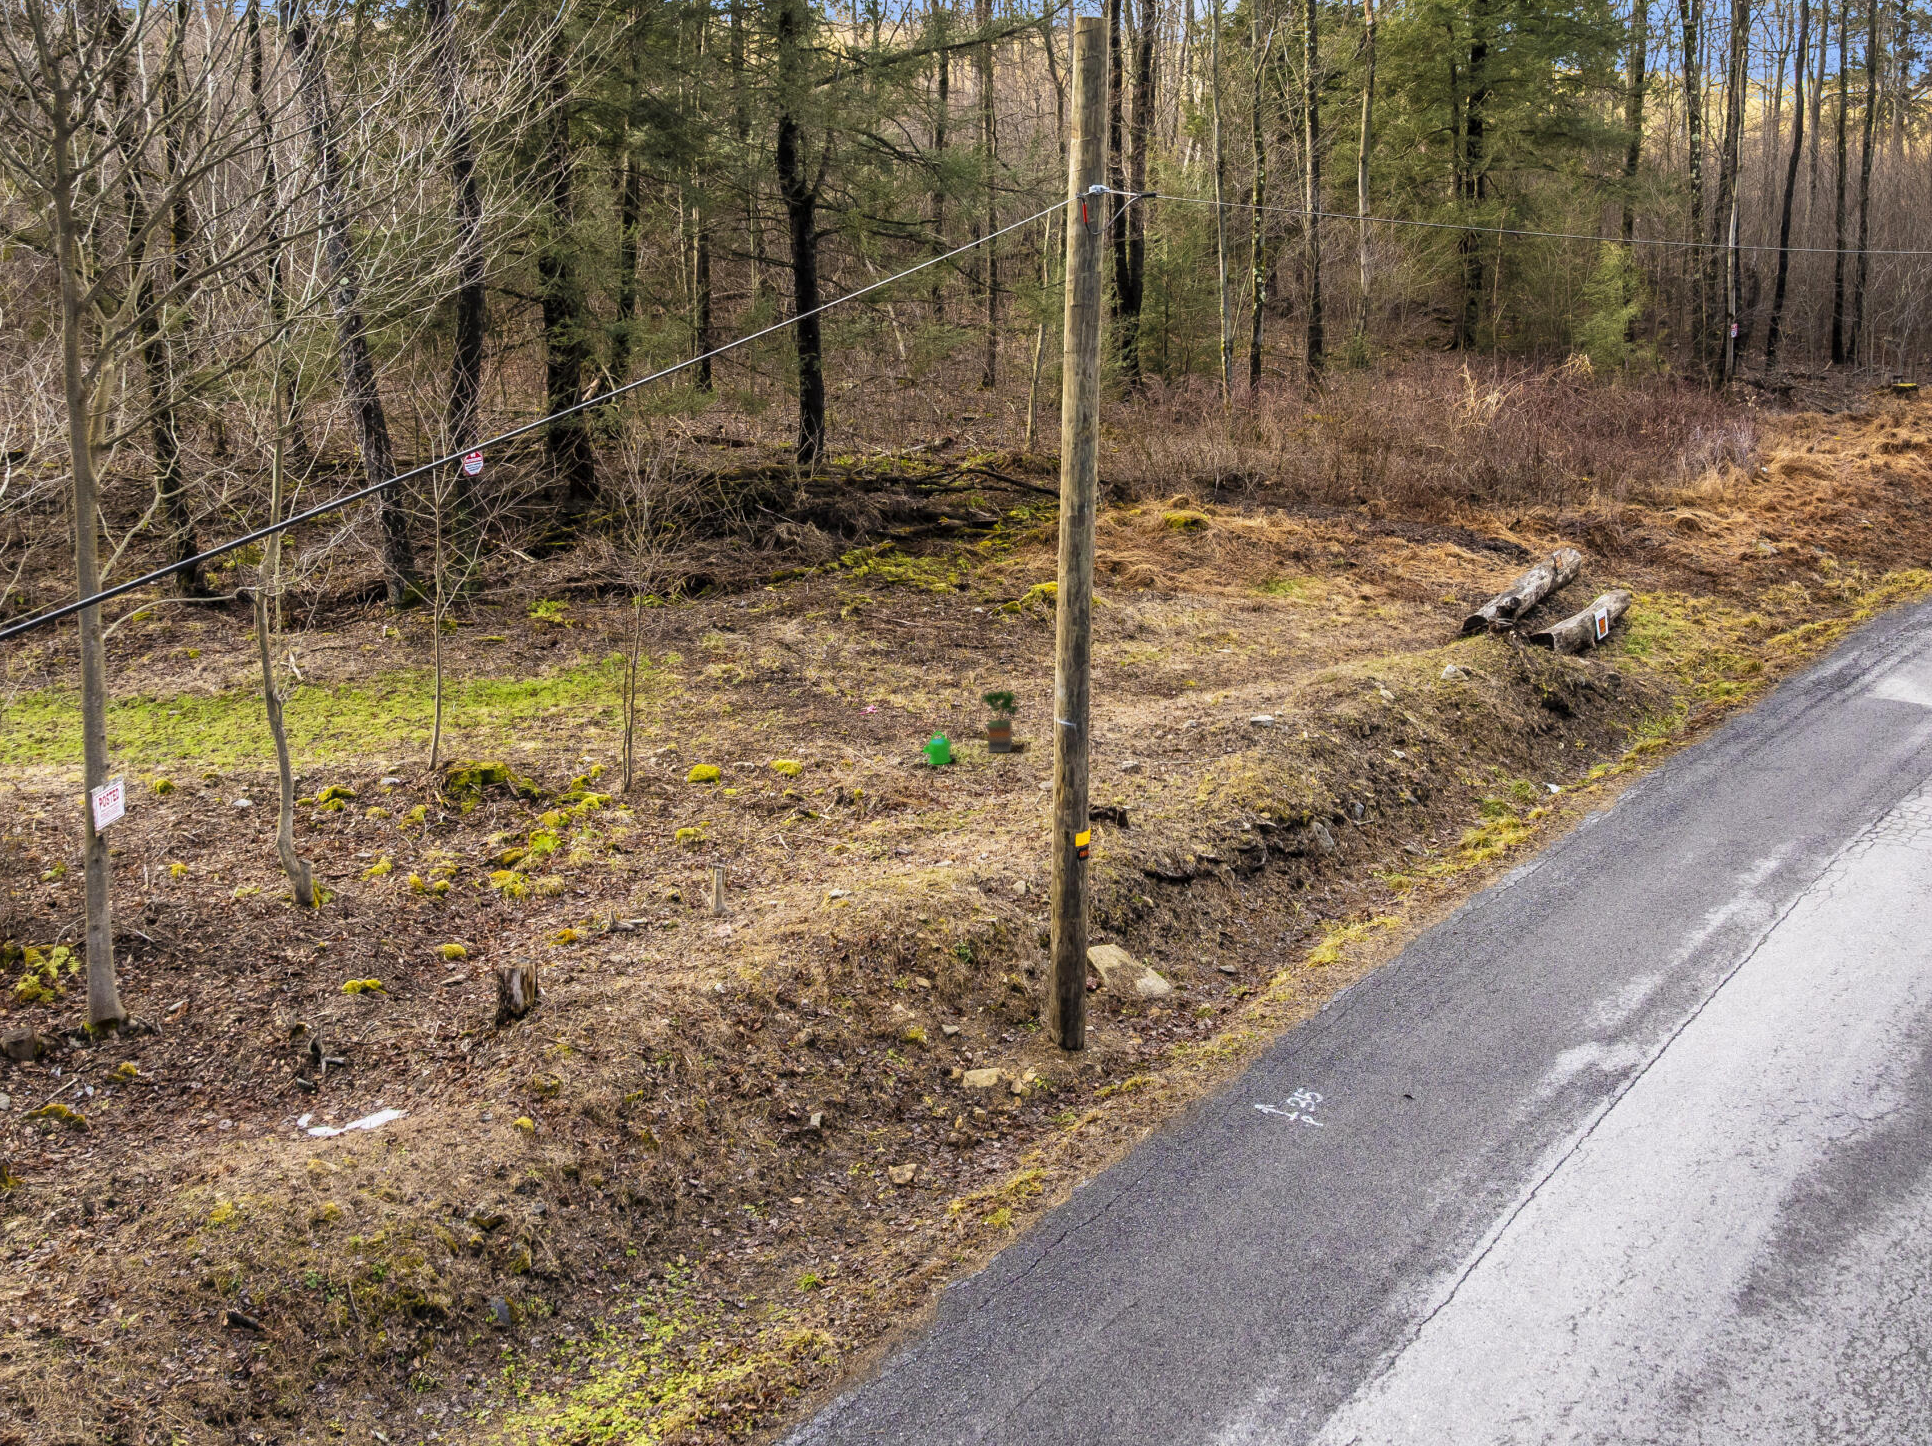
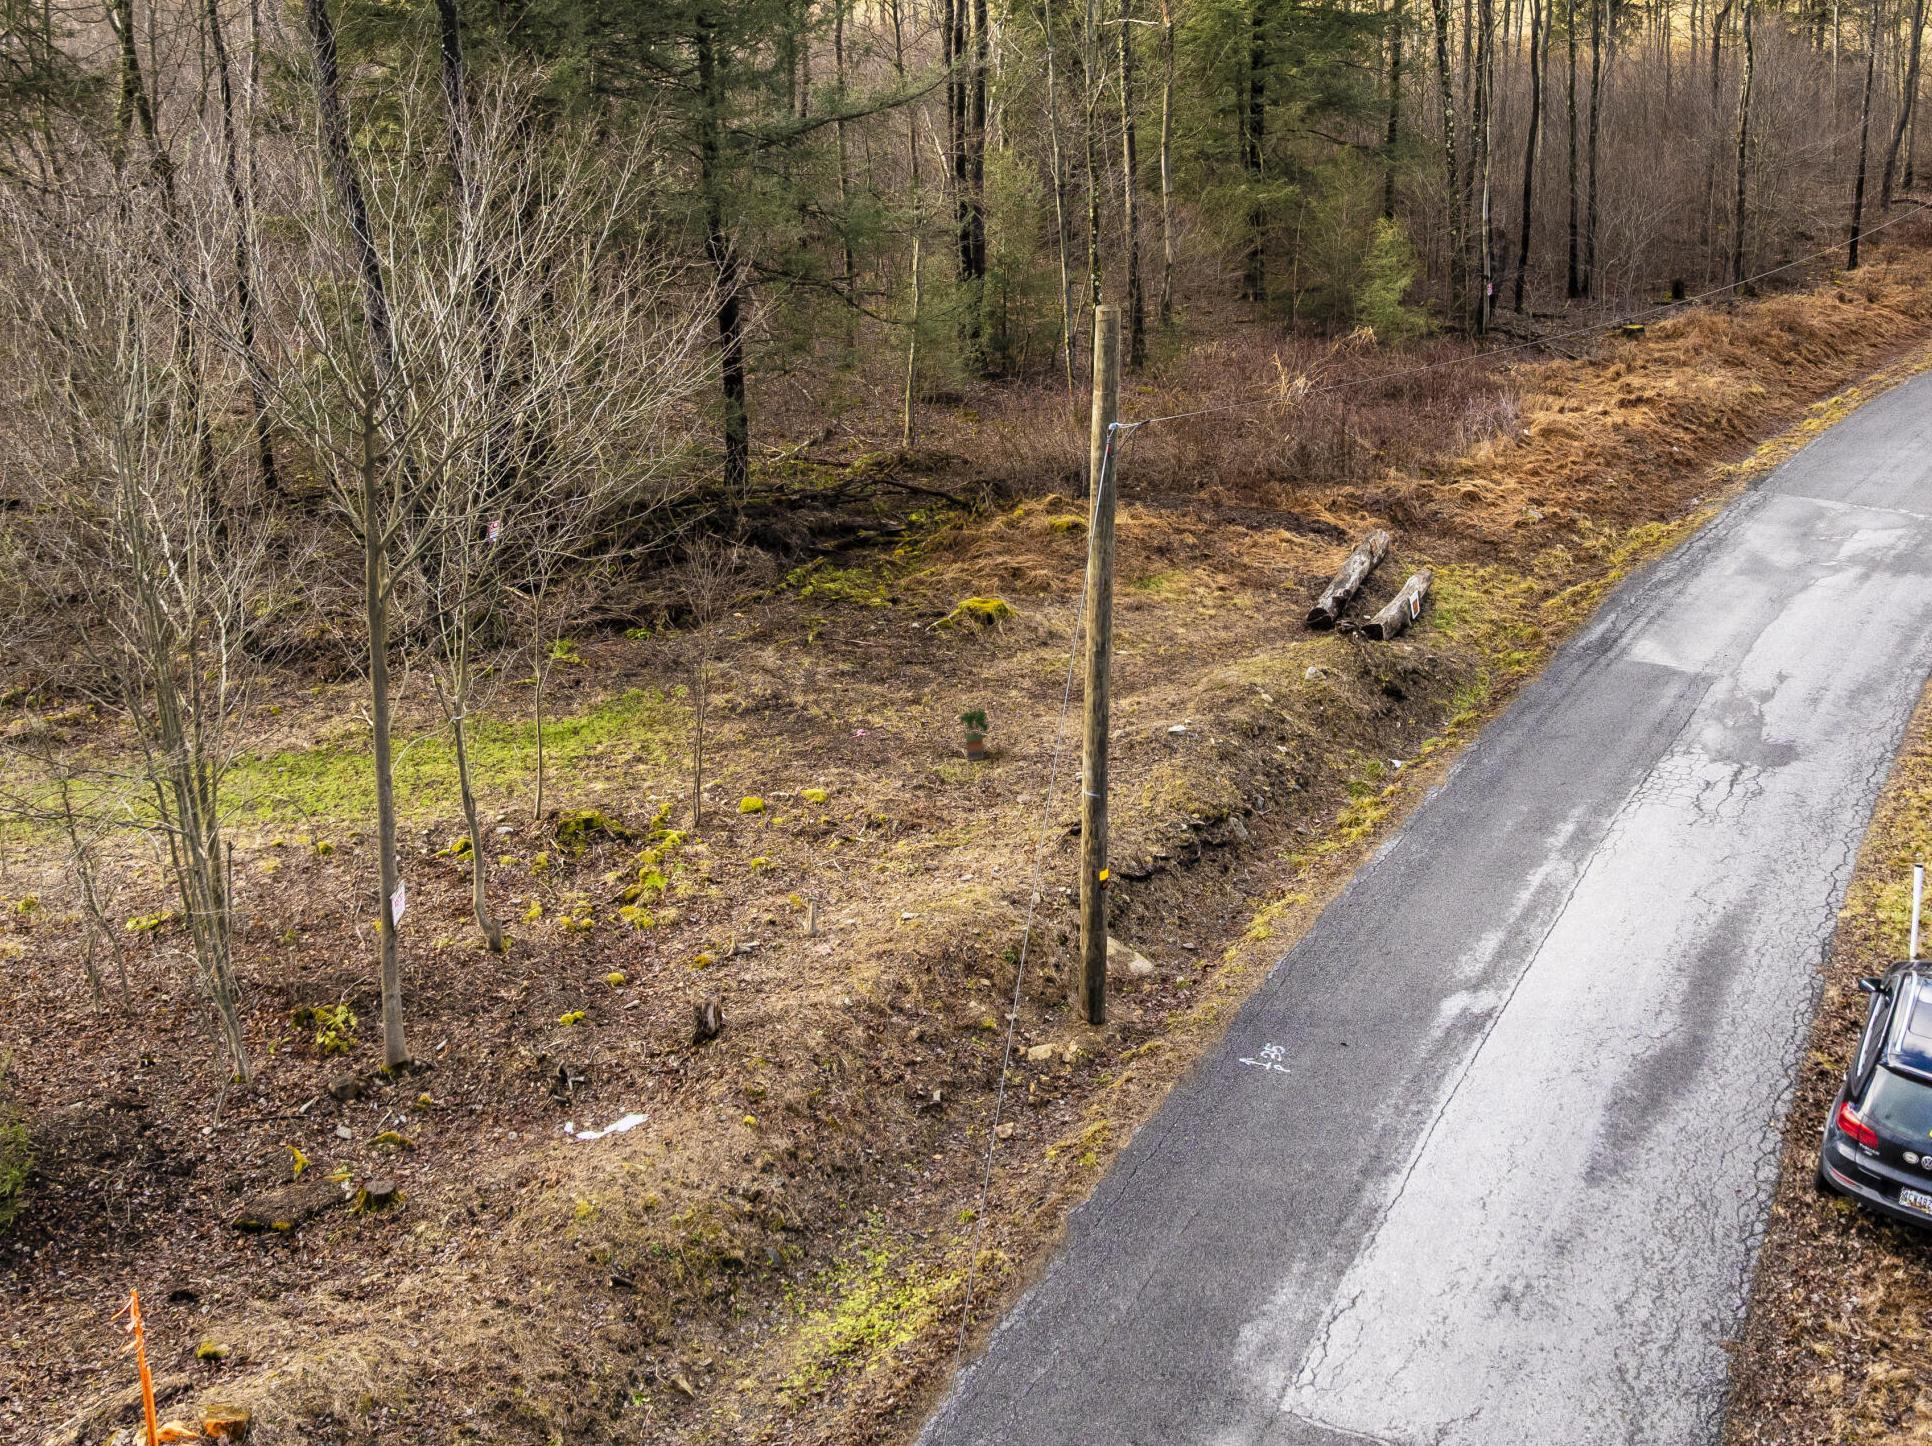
watering can: present [923,731,952,764] -> none [919,749,940,776]

